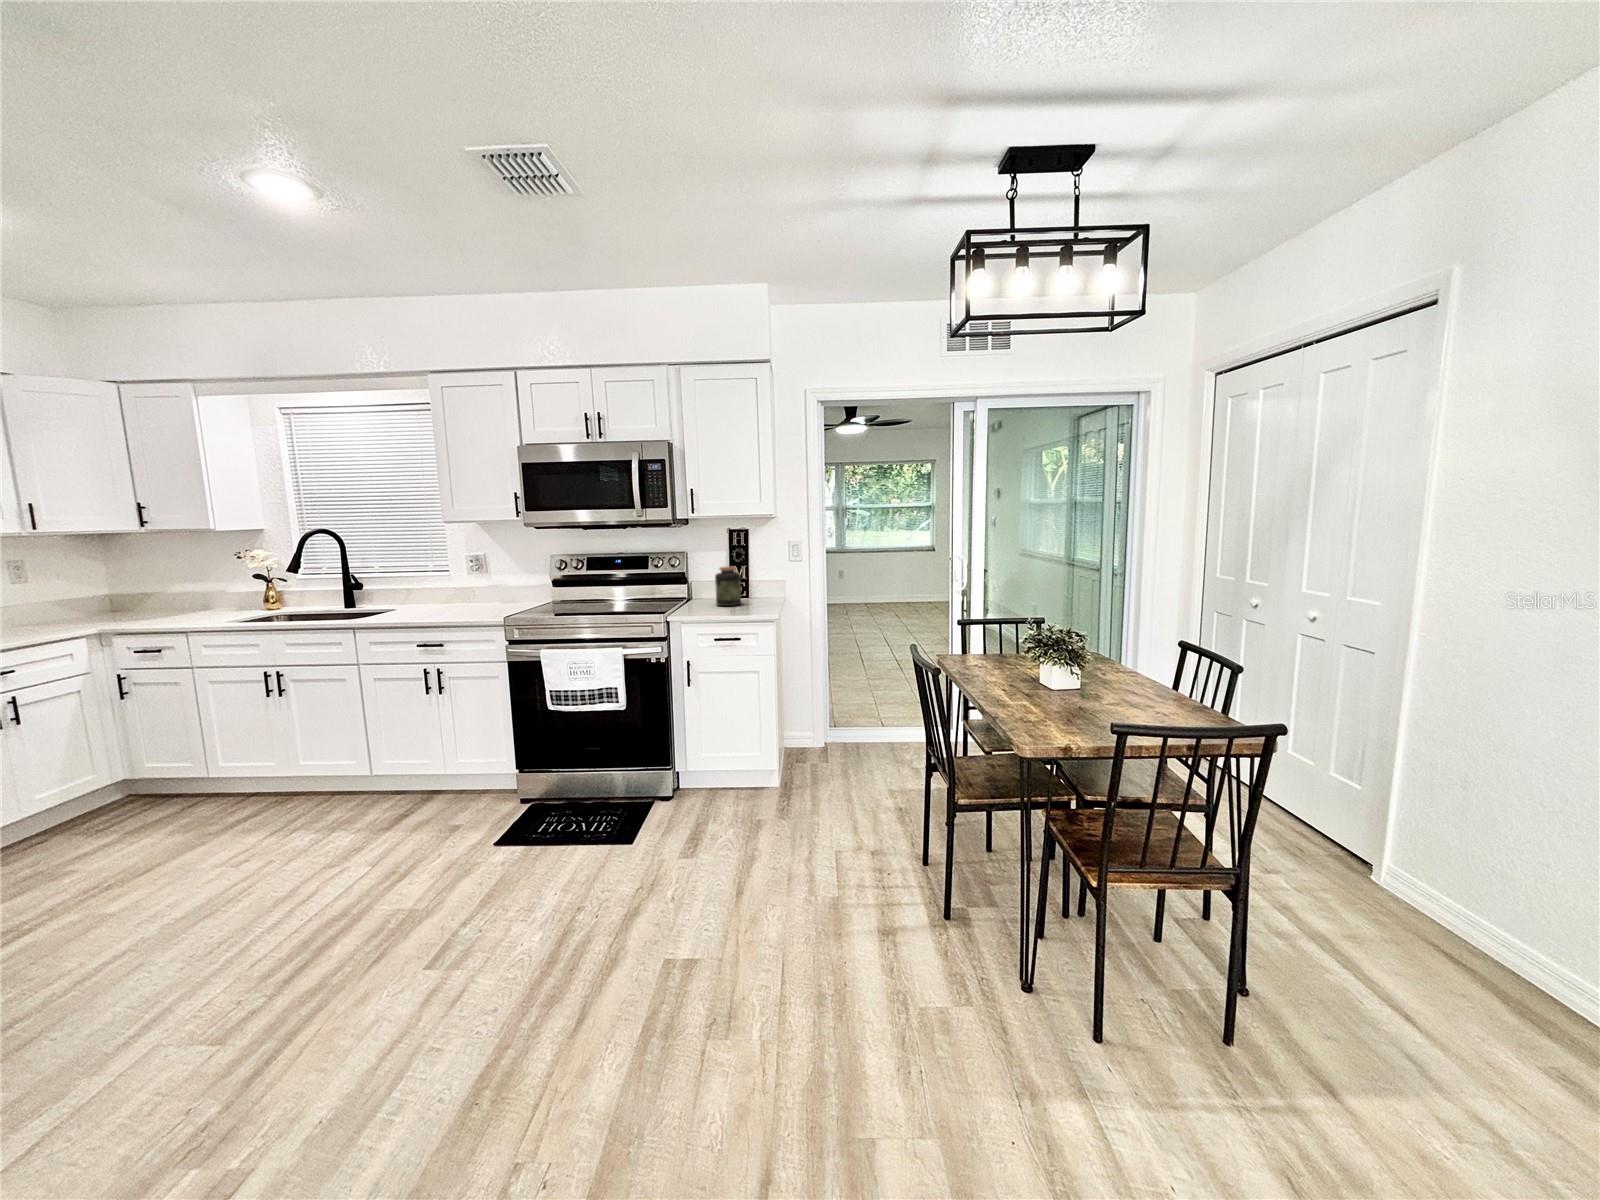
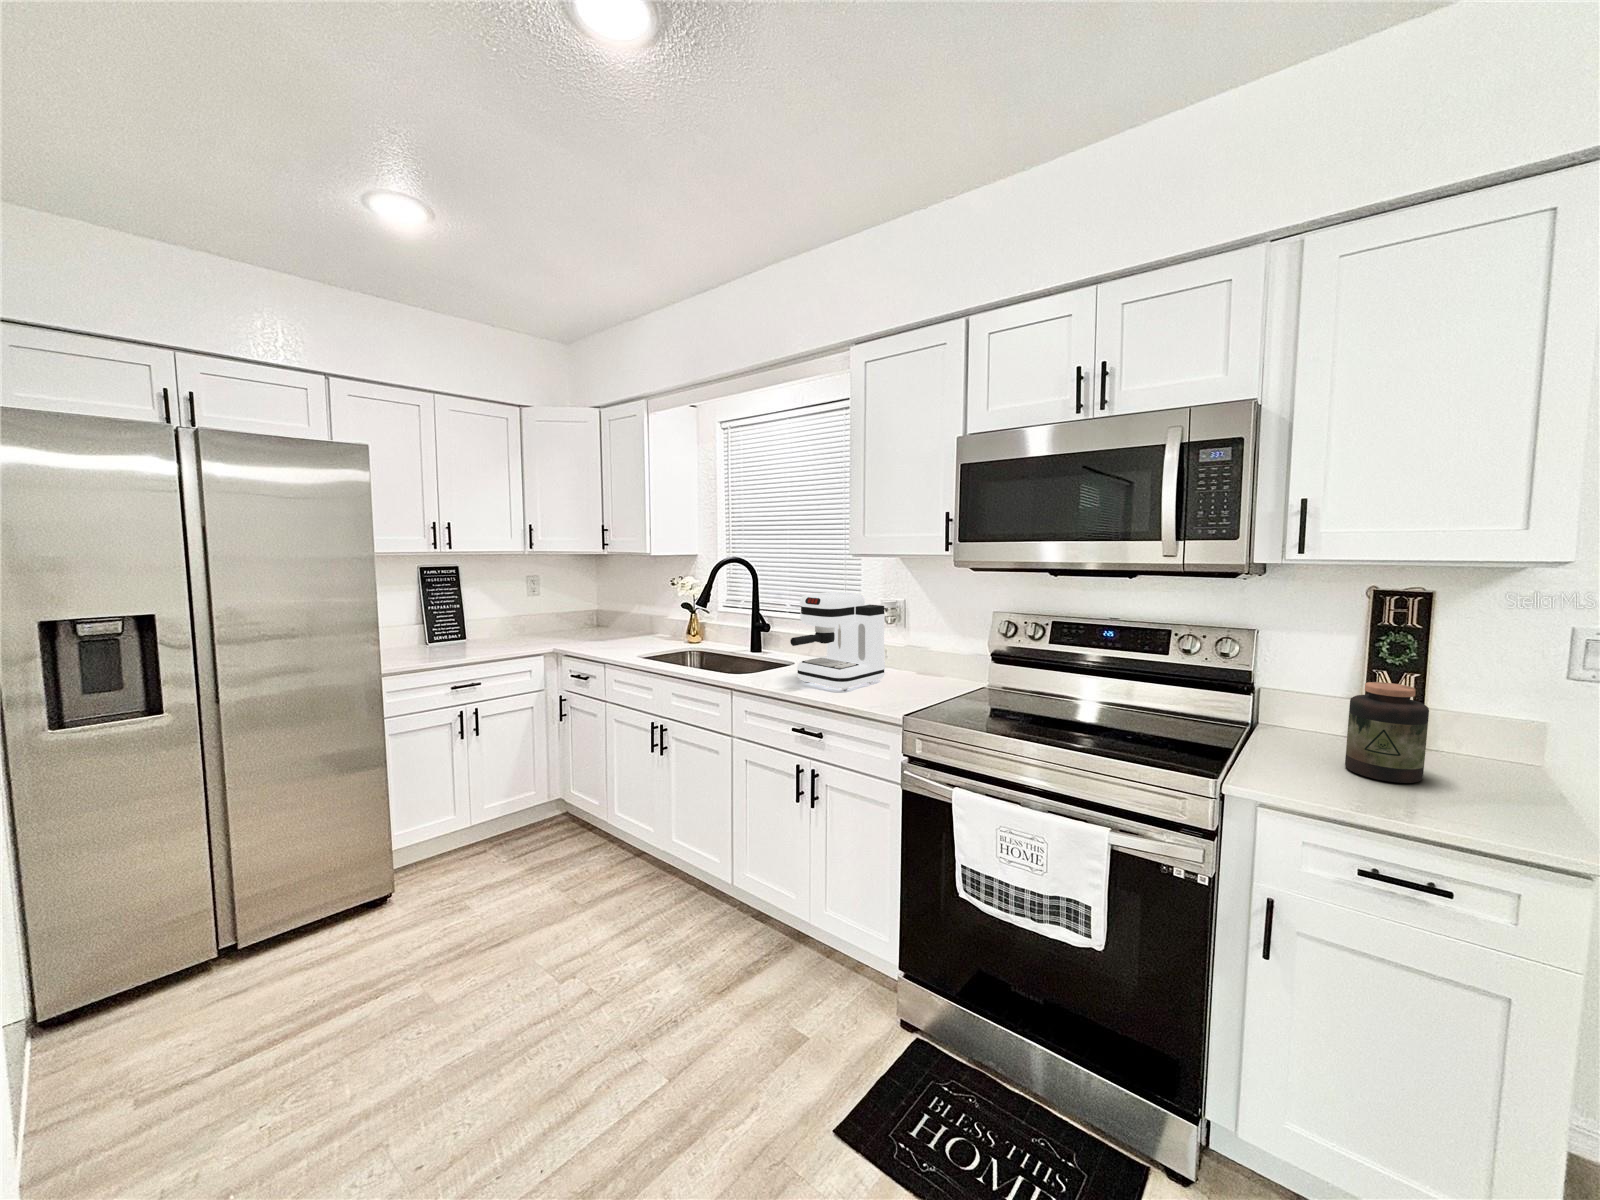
coffee maker: none [407,550,479,614] -> present [790,592,885,690]

